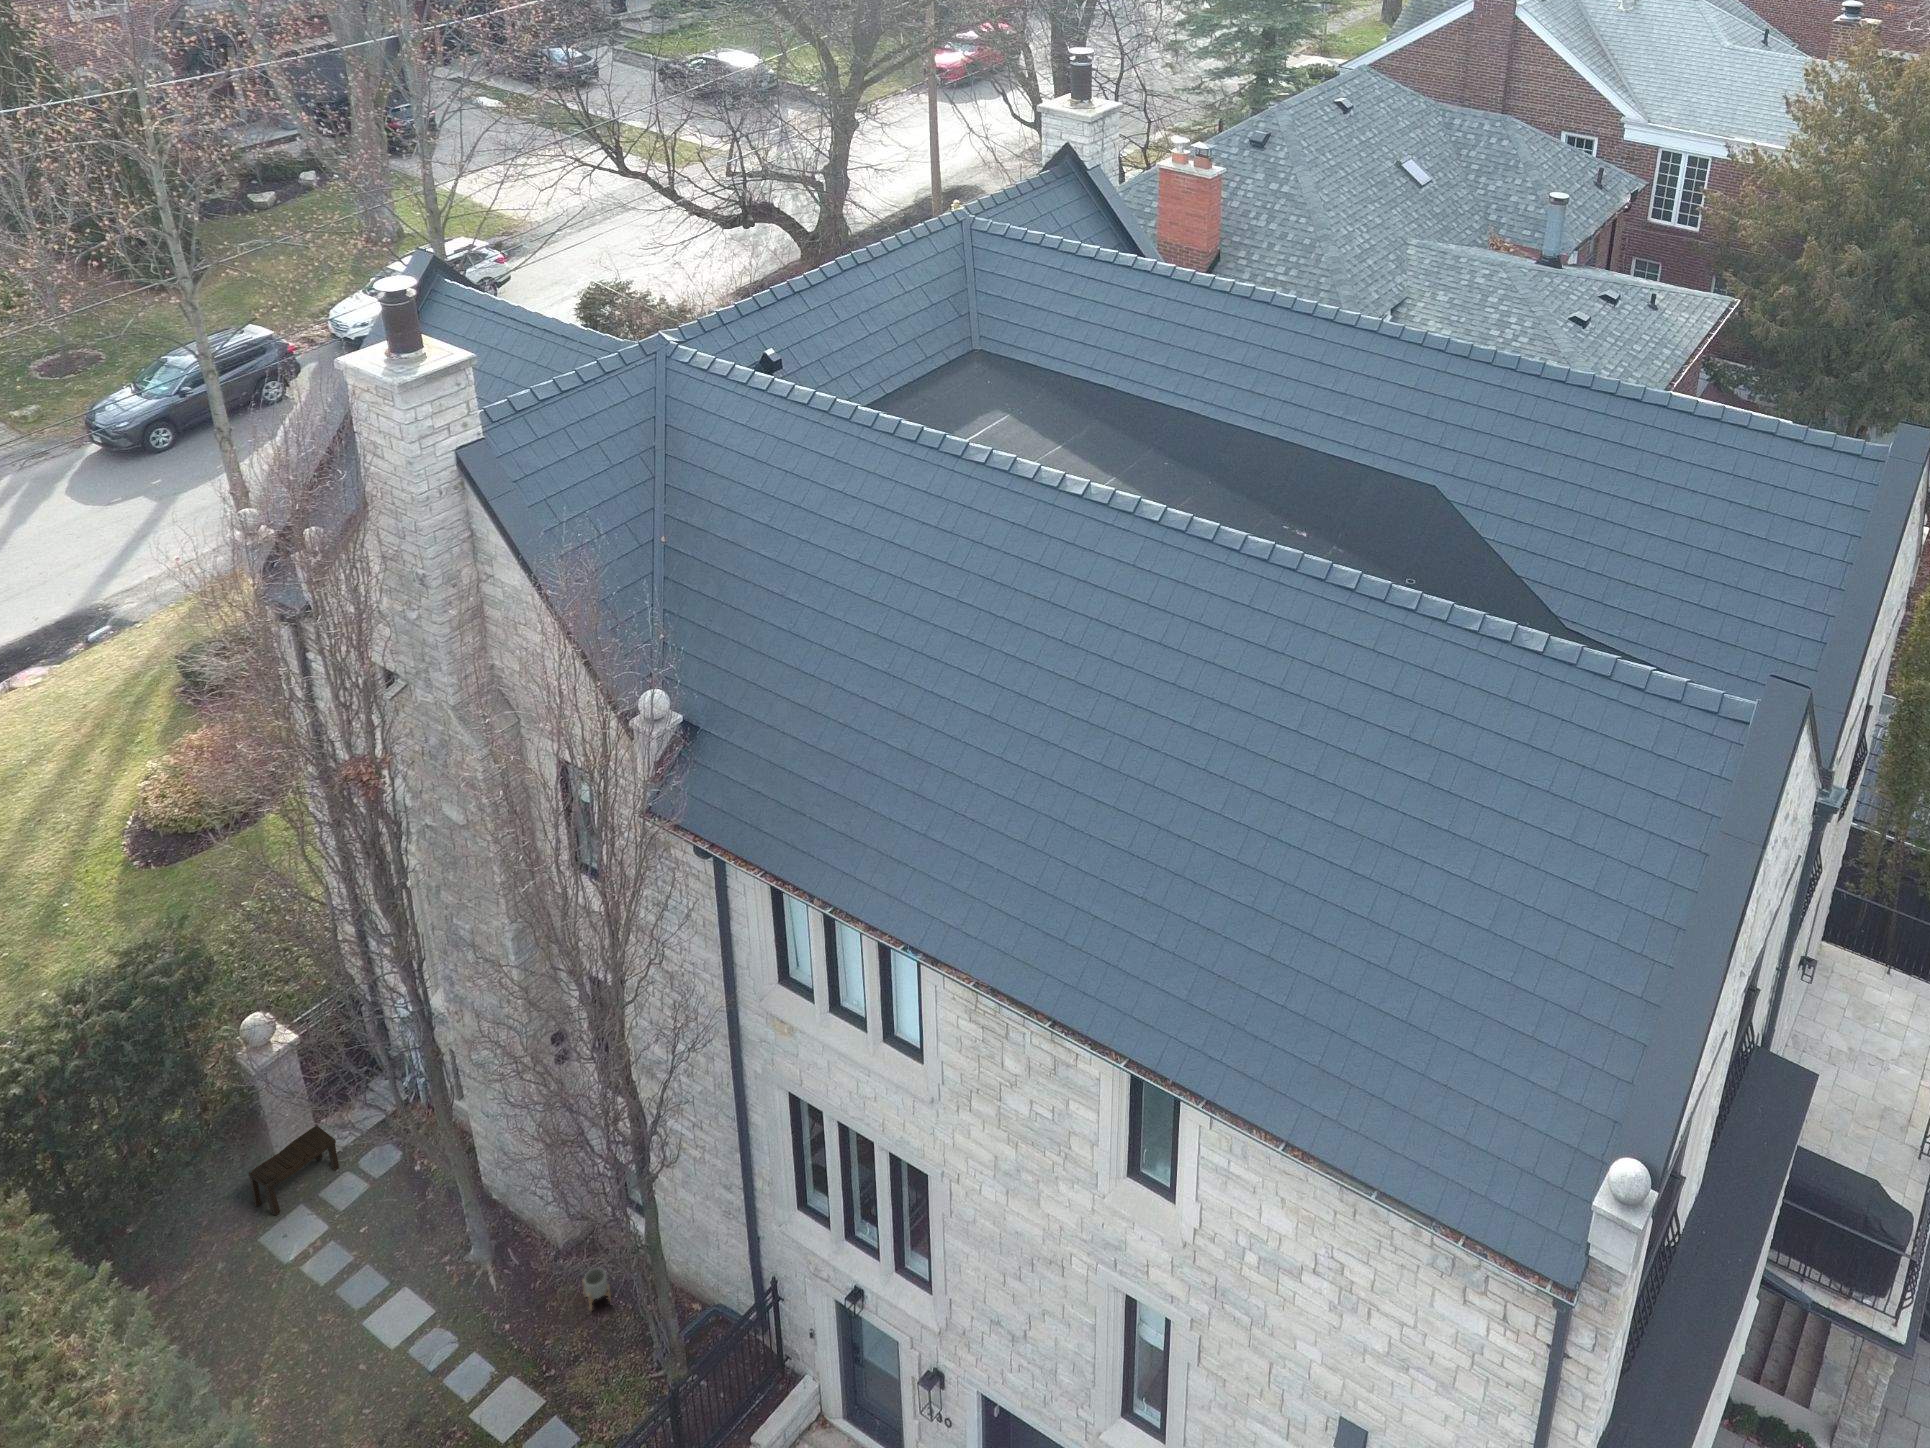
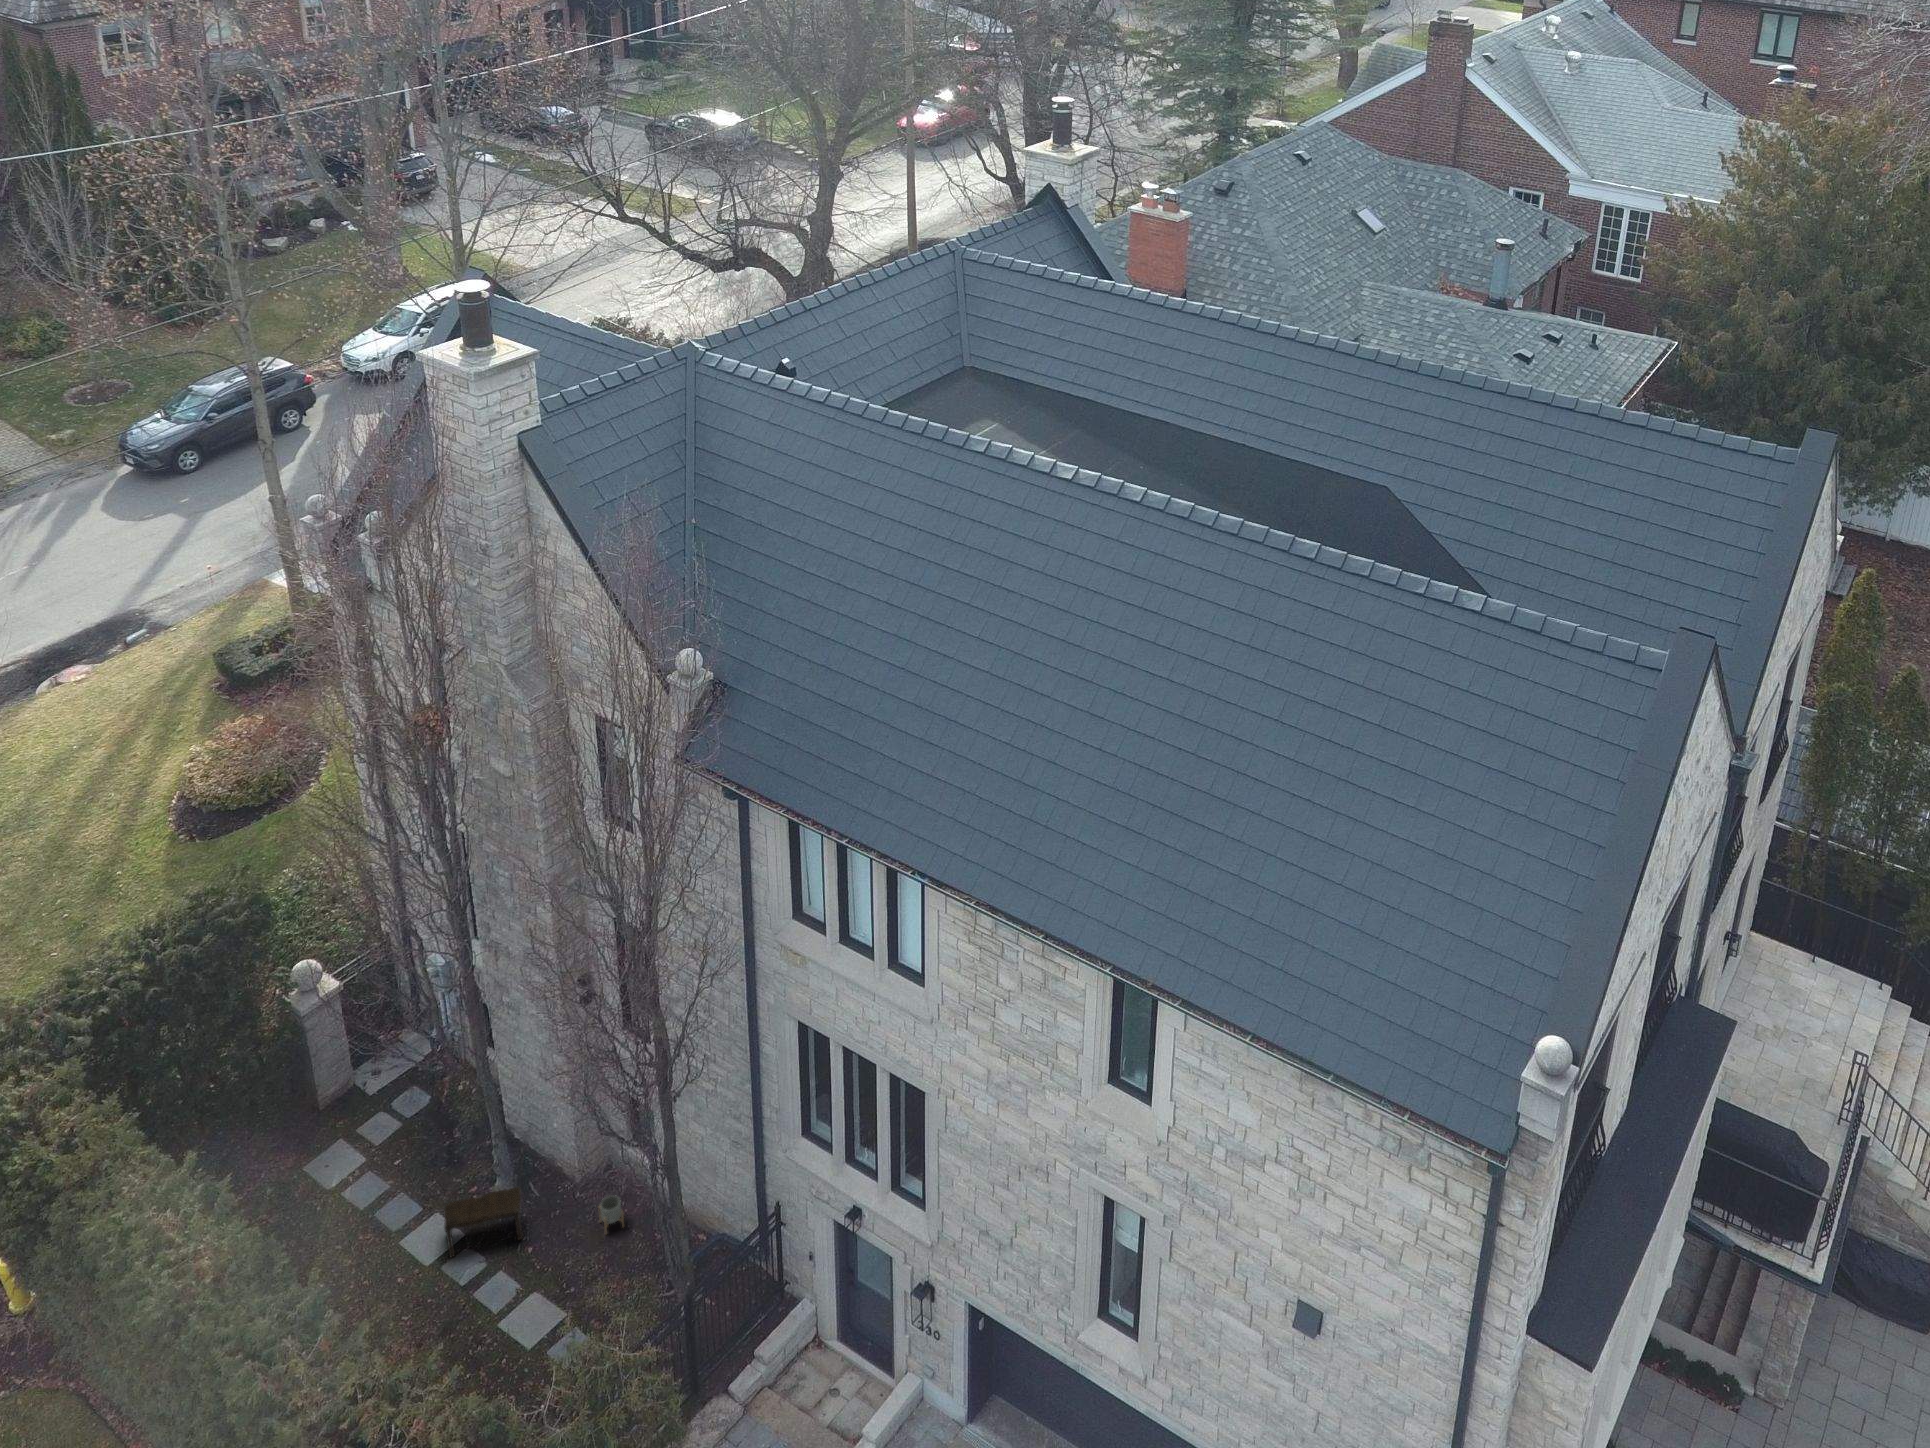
bench: present [249,1125,339,1215] -> present [444,1187,523,1257]

